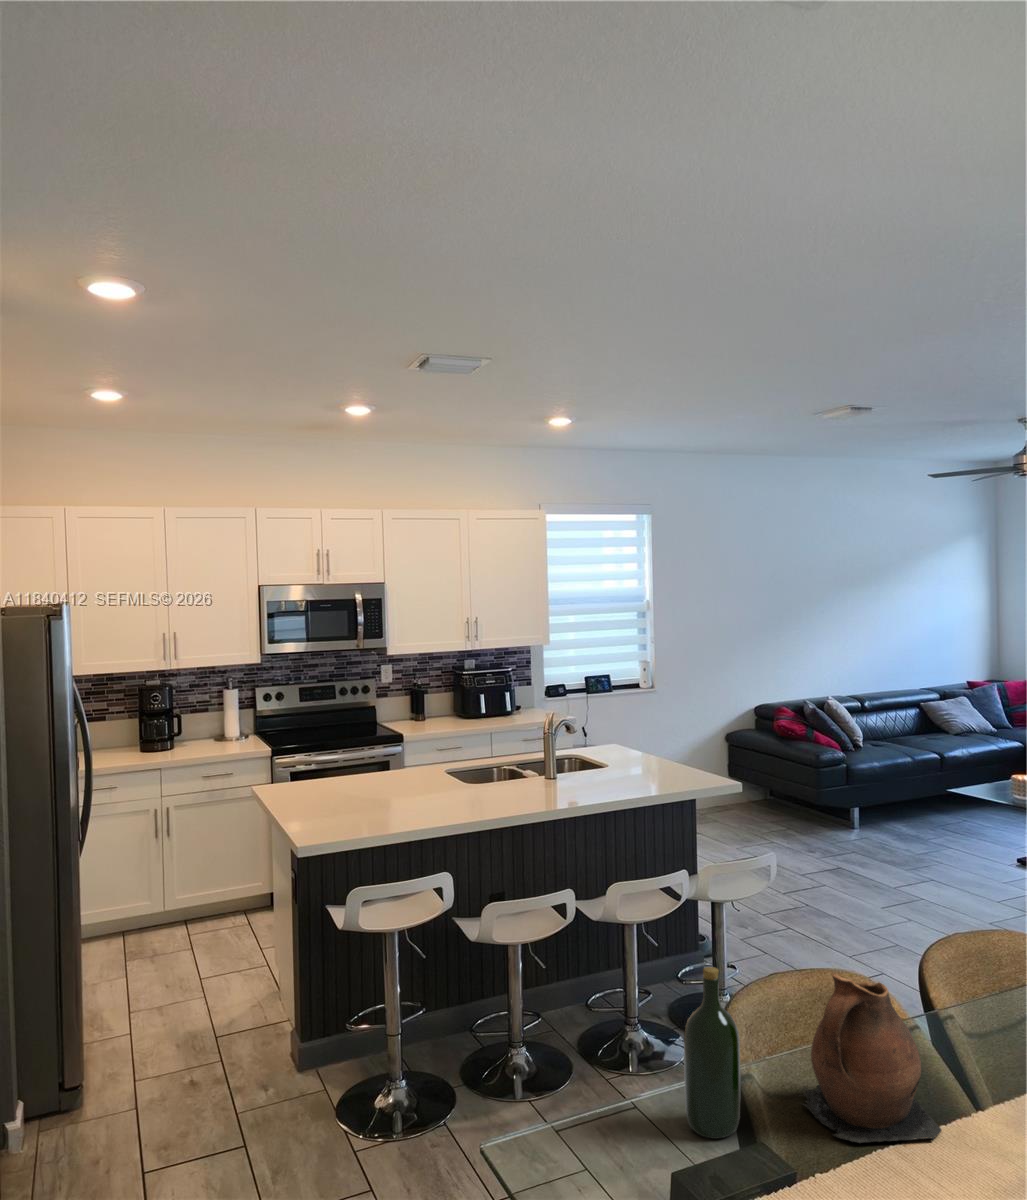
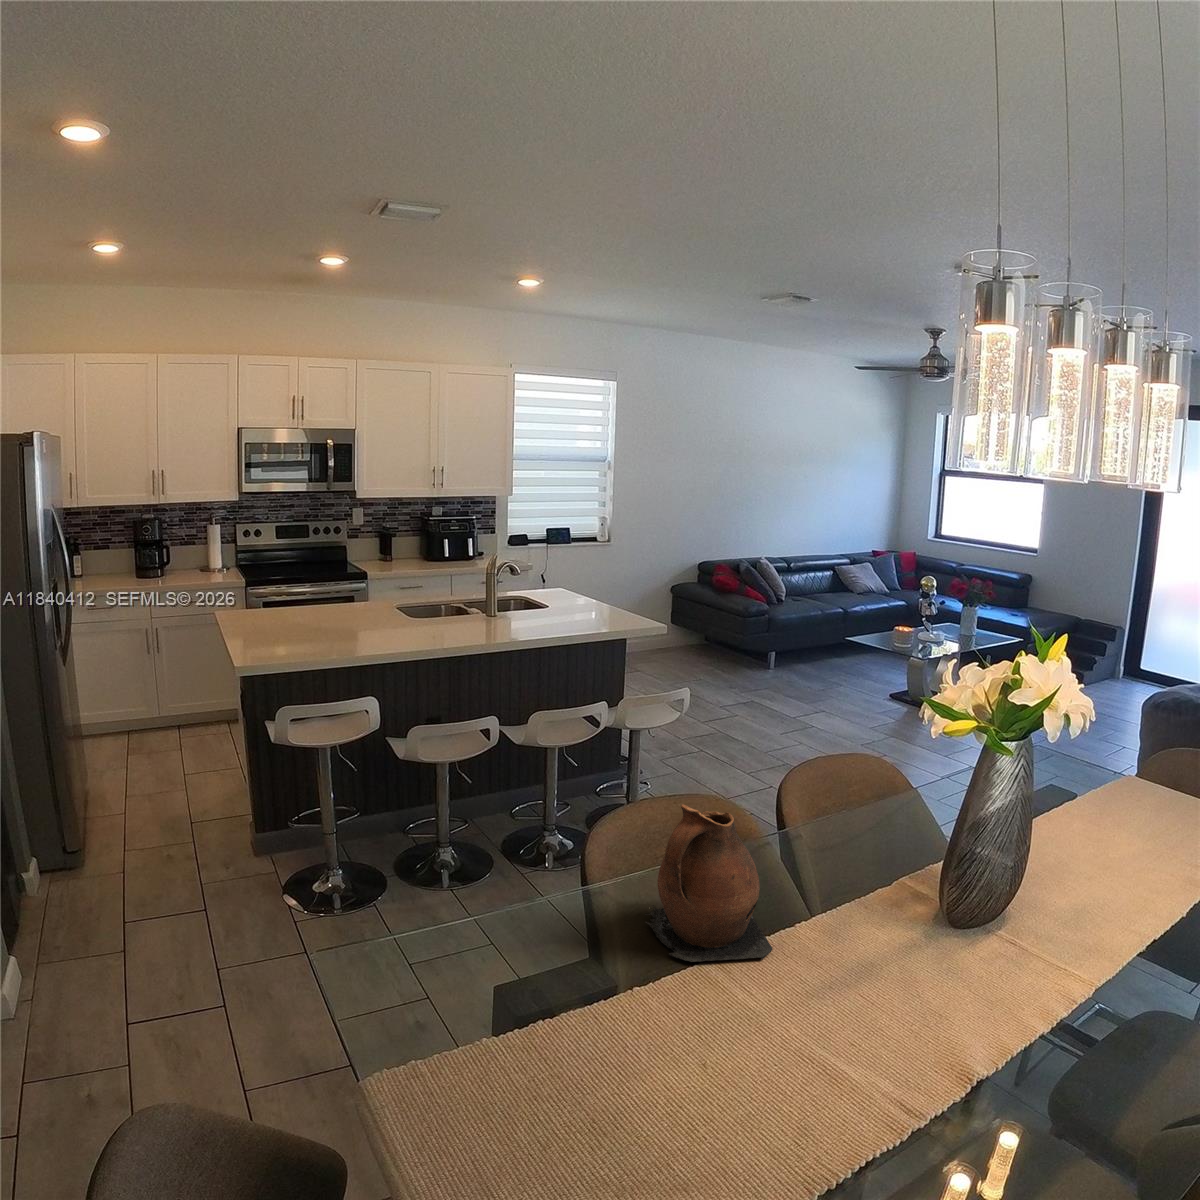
wine bottle: present [684,967,740,1139] -> none [531,795,585,957]

